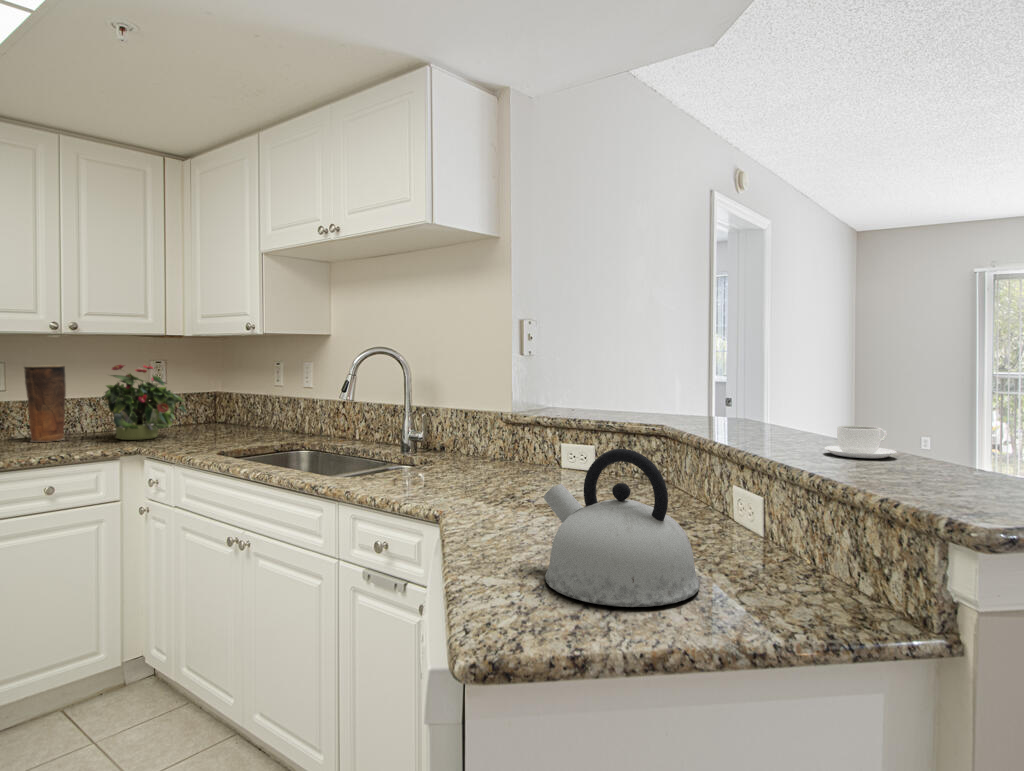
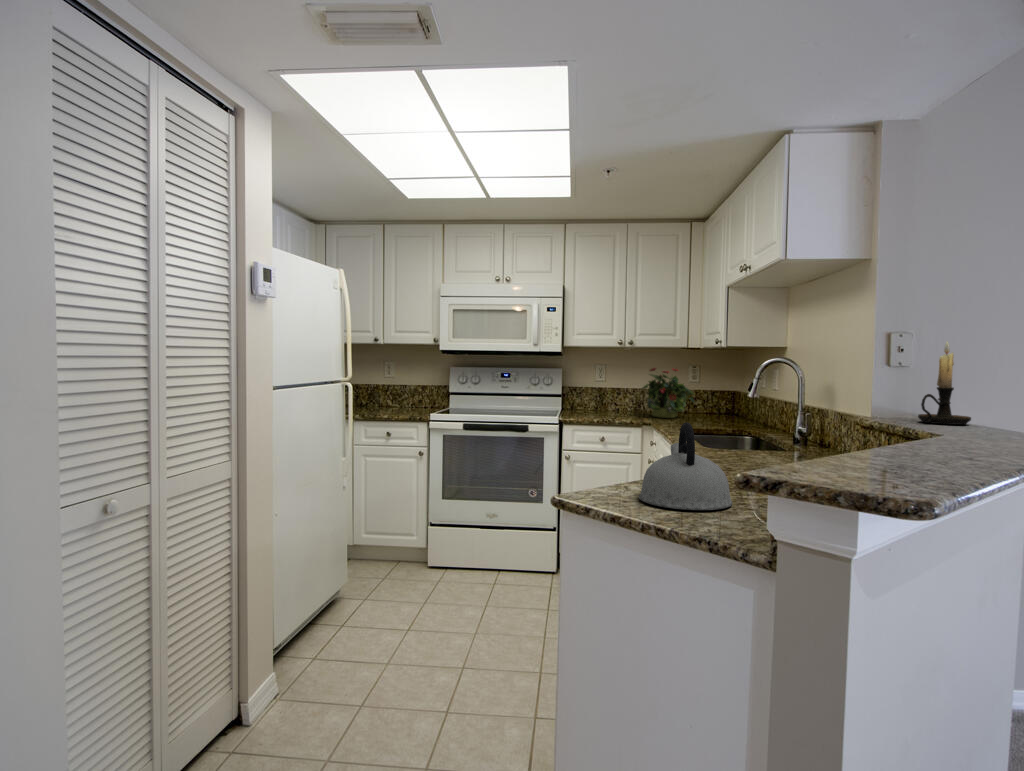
candle holder: none [563,329,609,415] -> present [918,342,971,425]
vase: present [24,365,66,442] -> none [610,367,631,414]
coffee cup: present [824,426,897,458] -> none [910,432,979,462]

